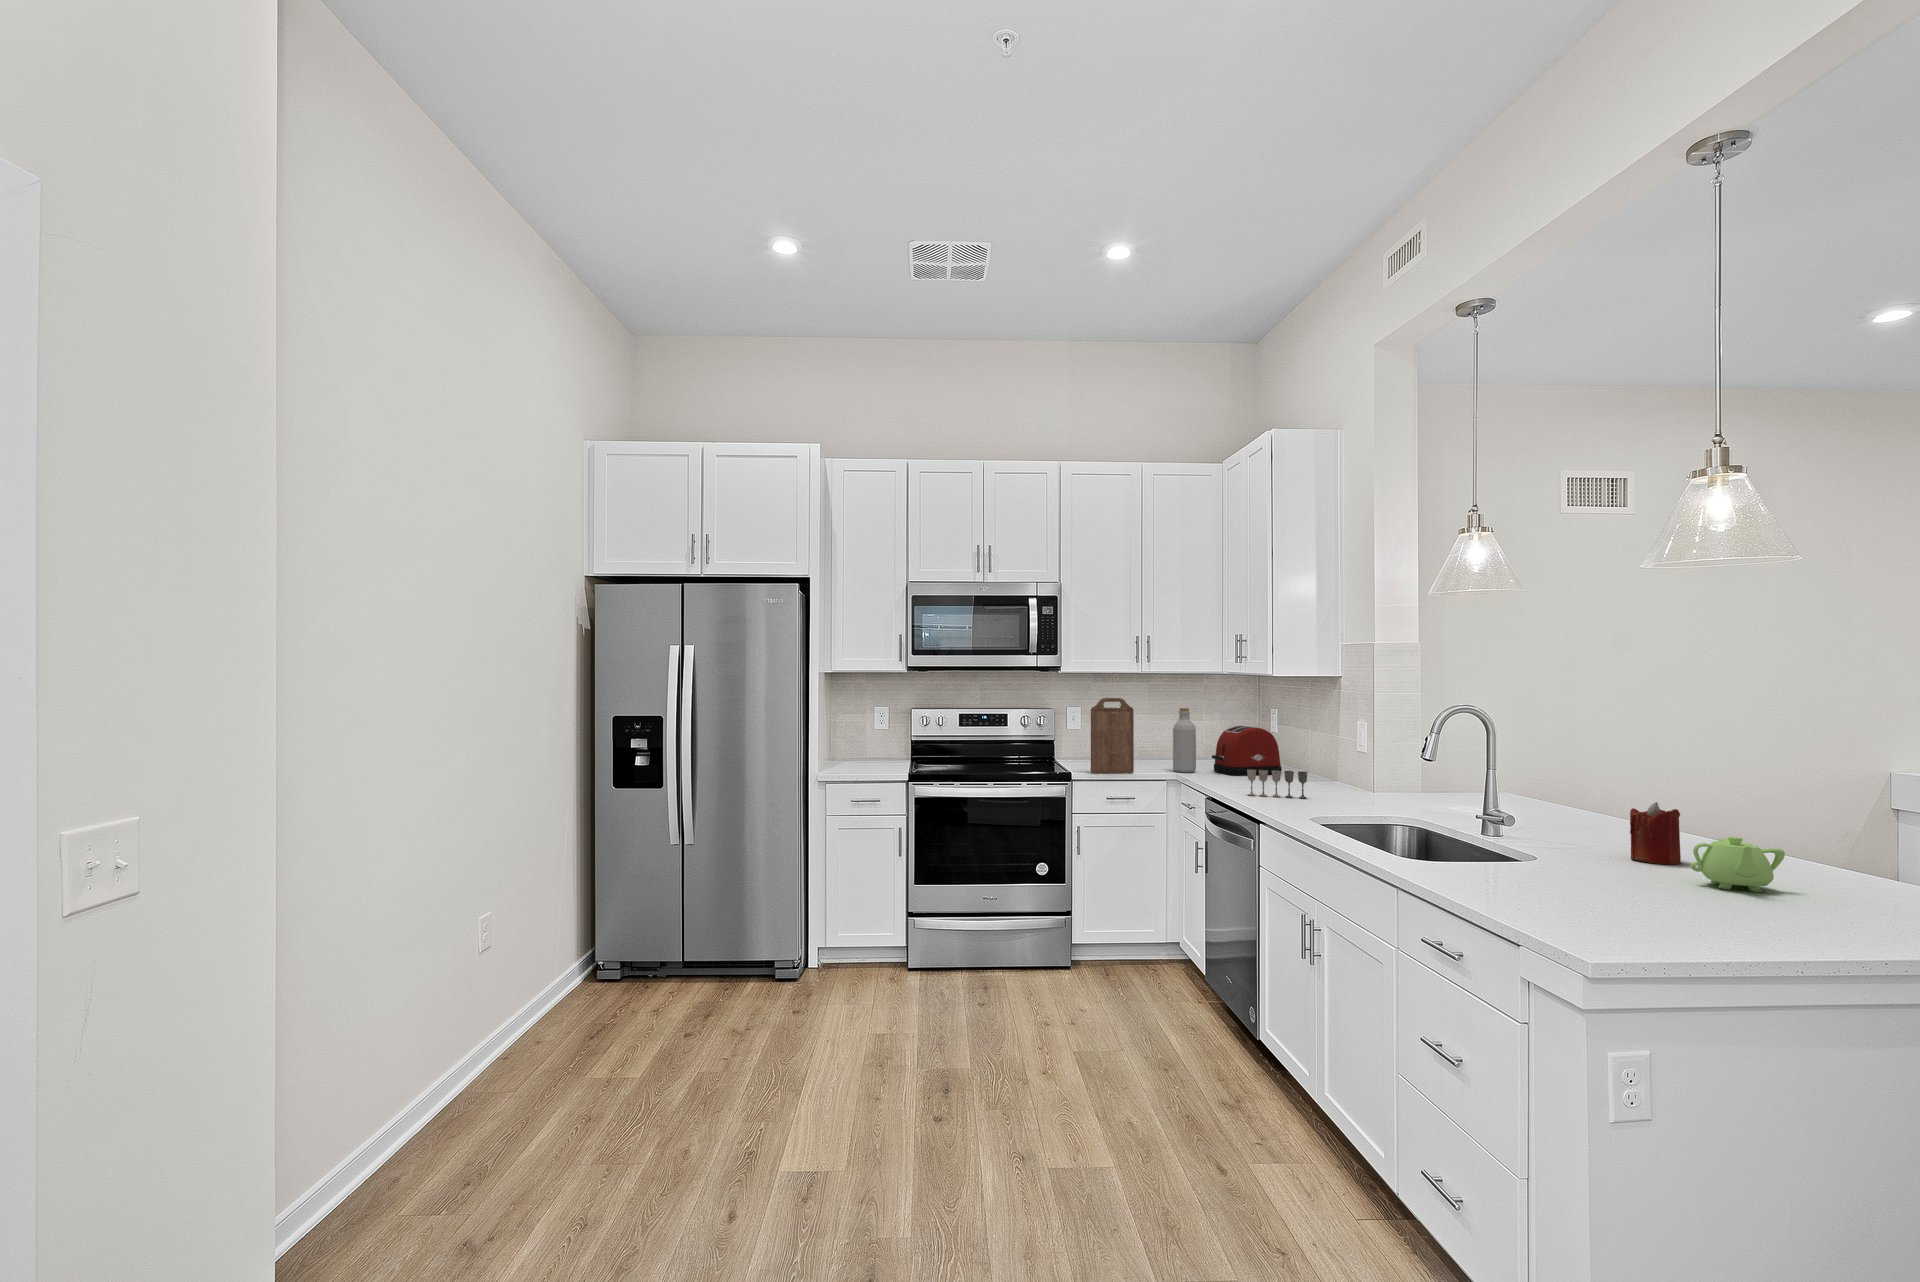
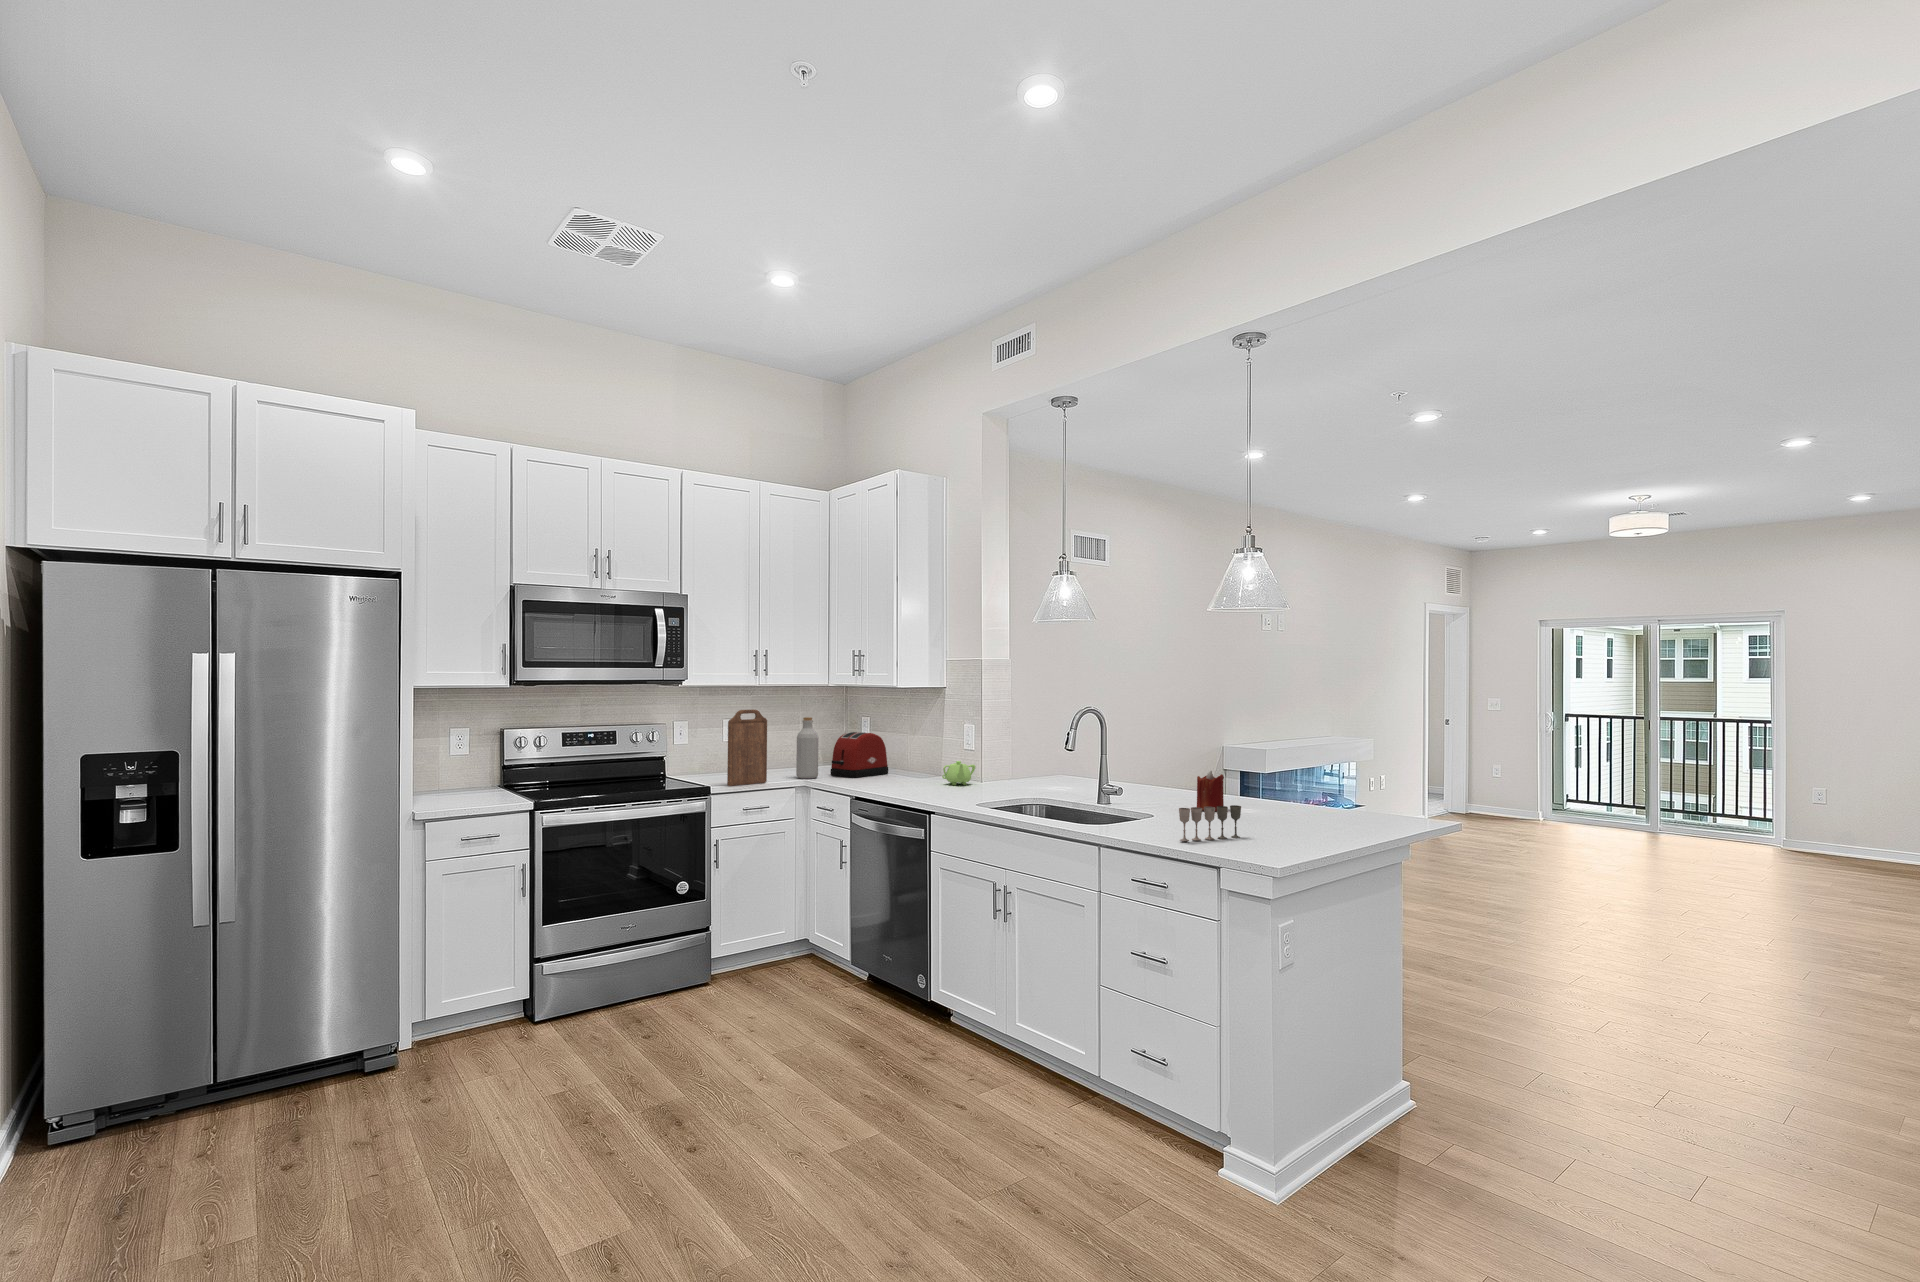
wine glass: present [1247,769,1307,798] -> present [1179,805,1241,841]
teapot: present [1691,837,1785,892] -> present [942,761,975,785]

